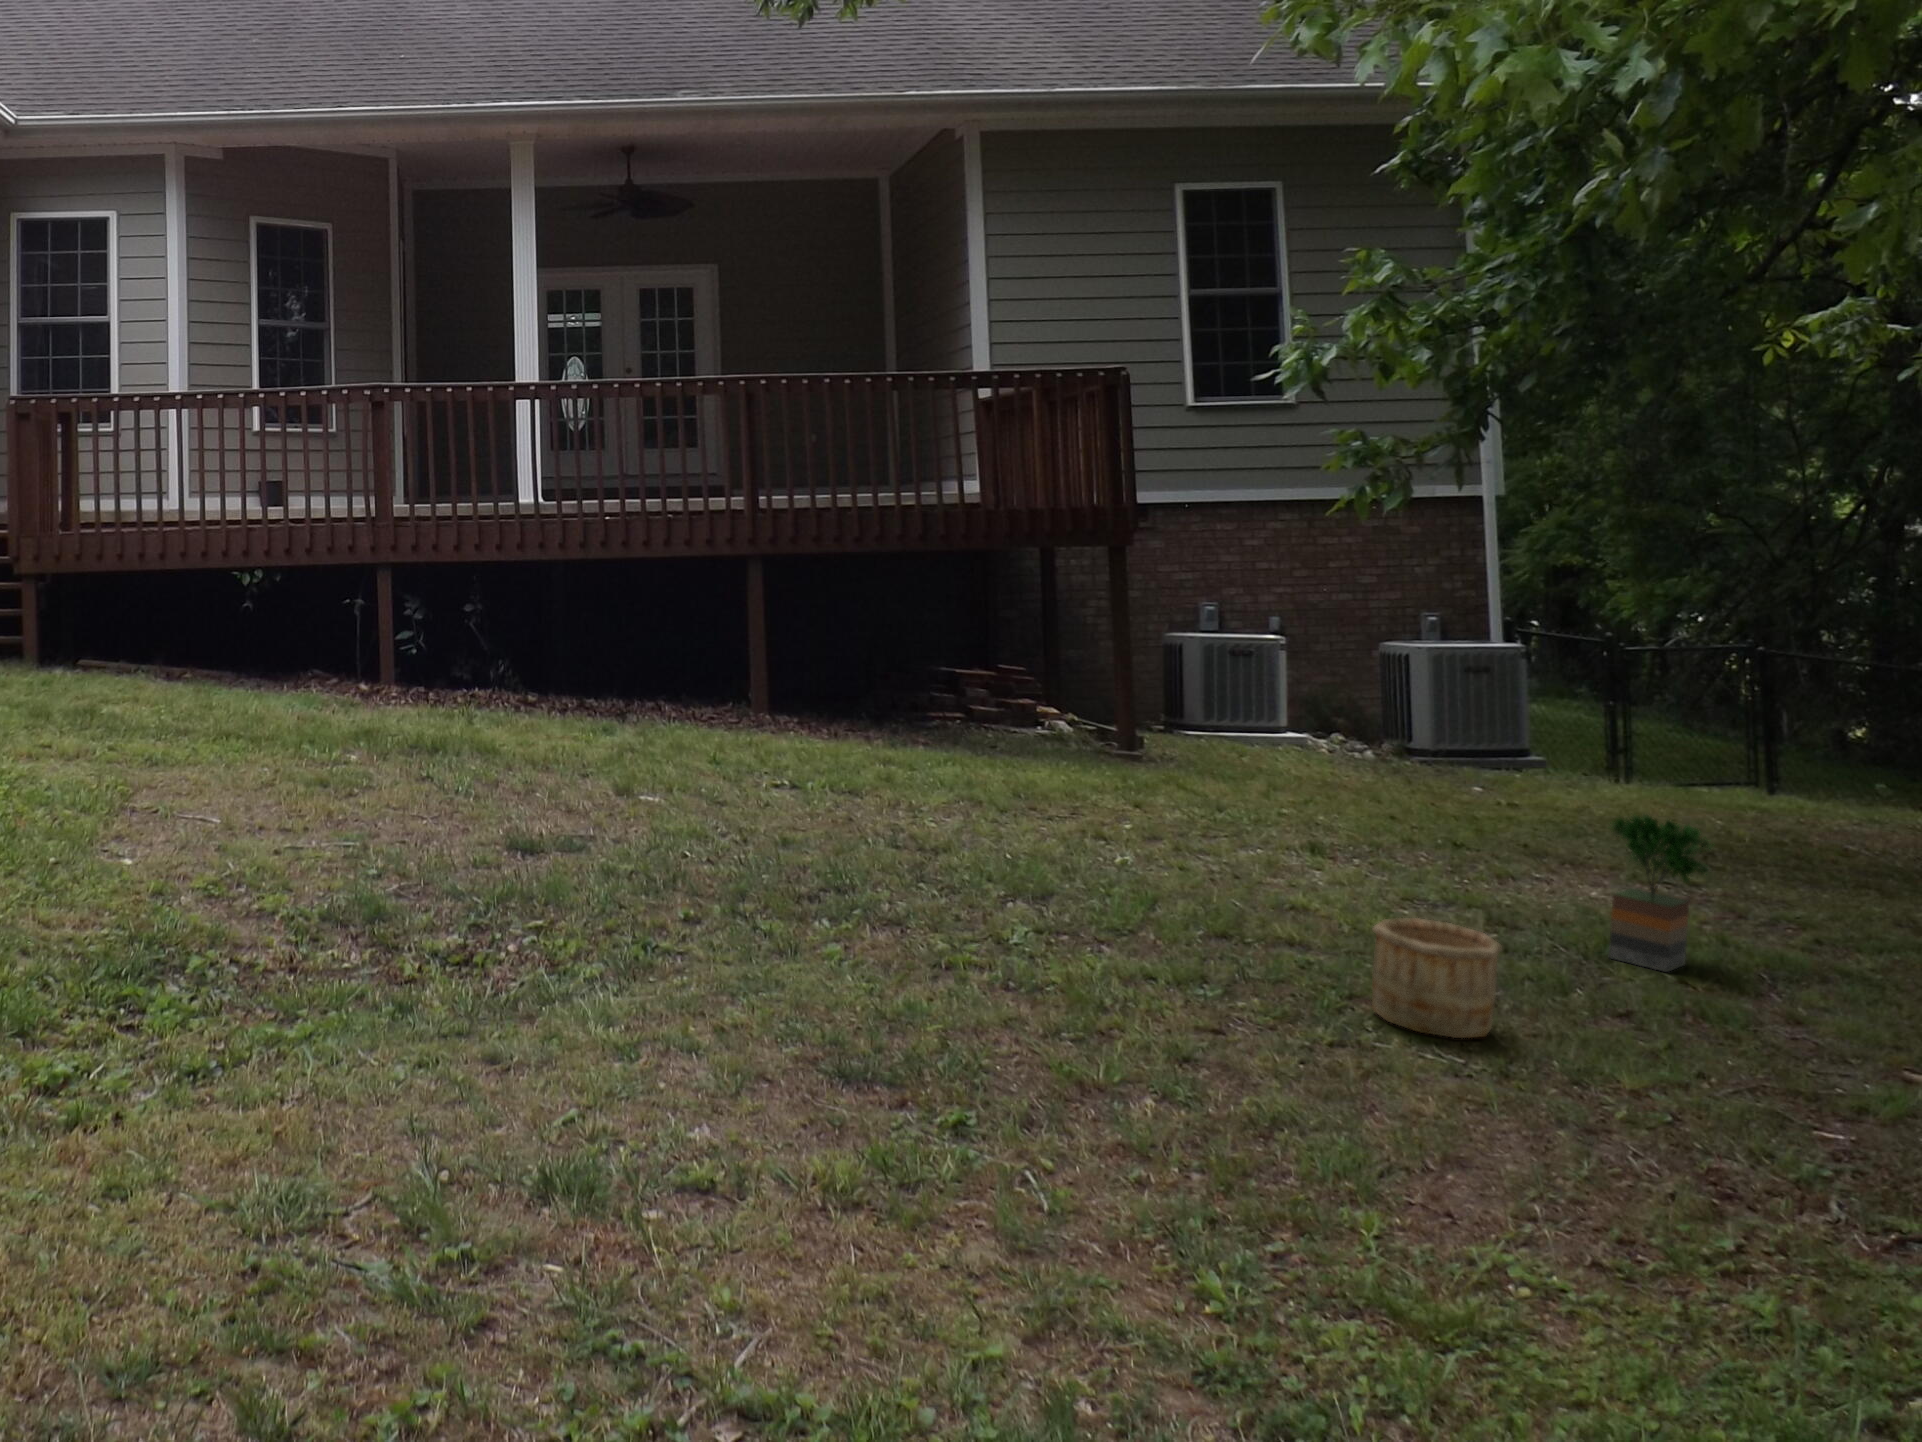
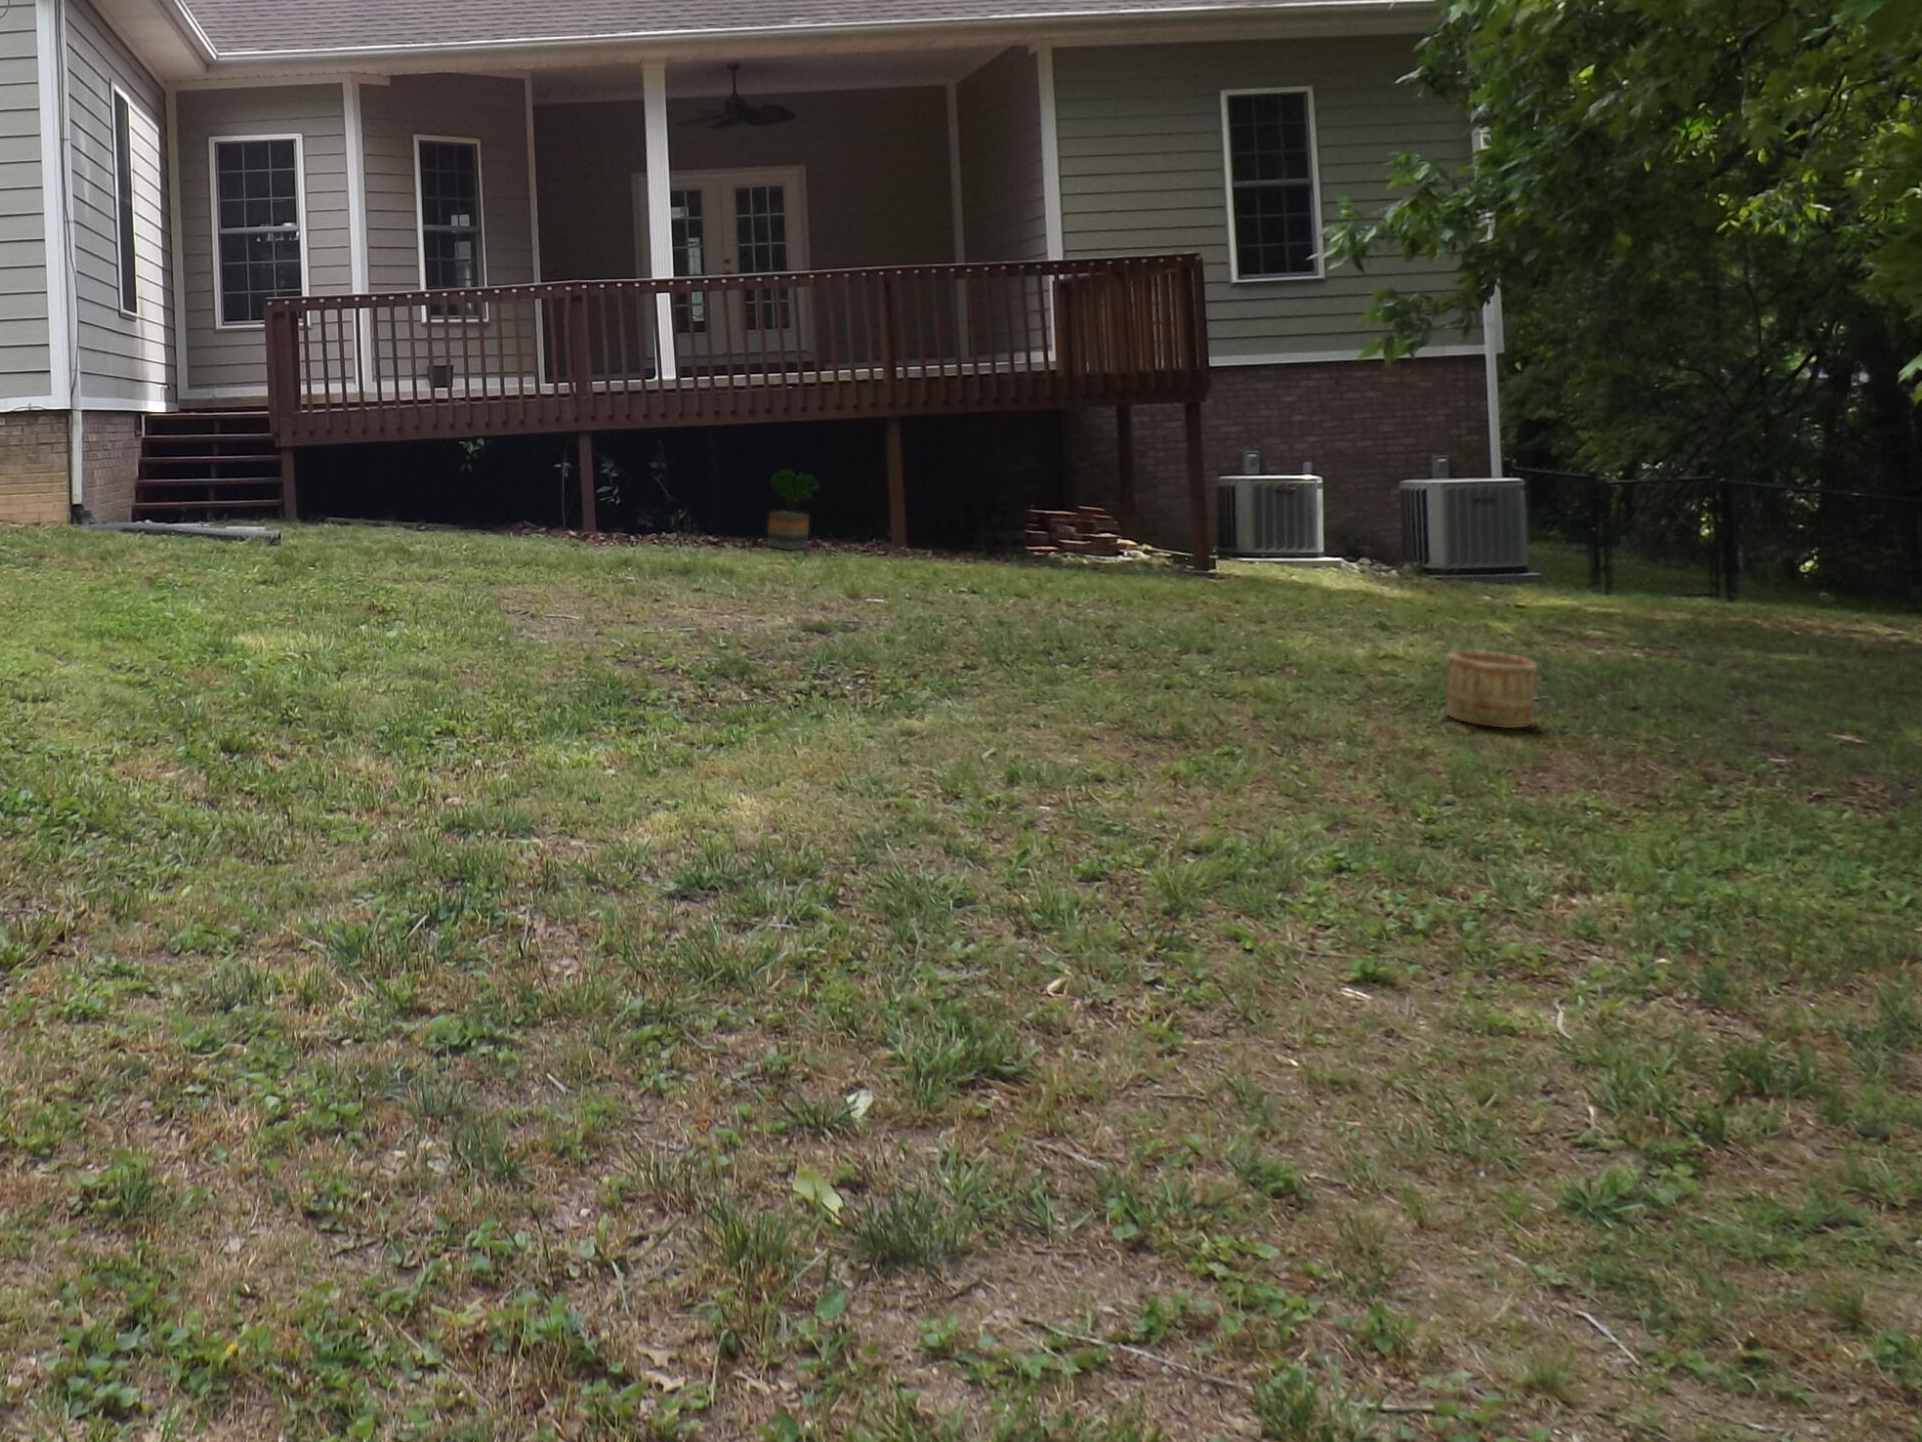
potted tree: present [1609,815,1712,972] -> present [768,471,818,550]

